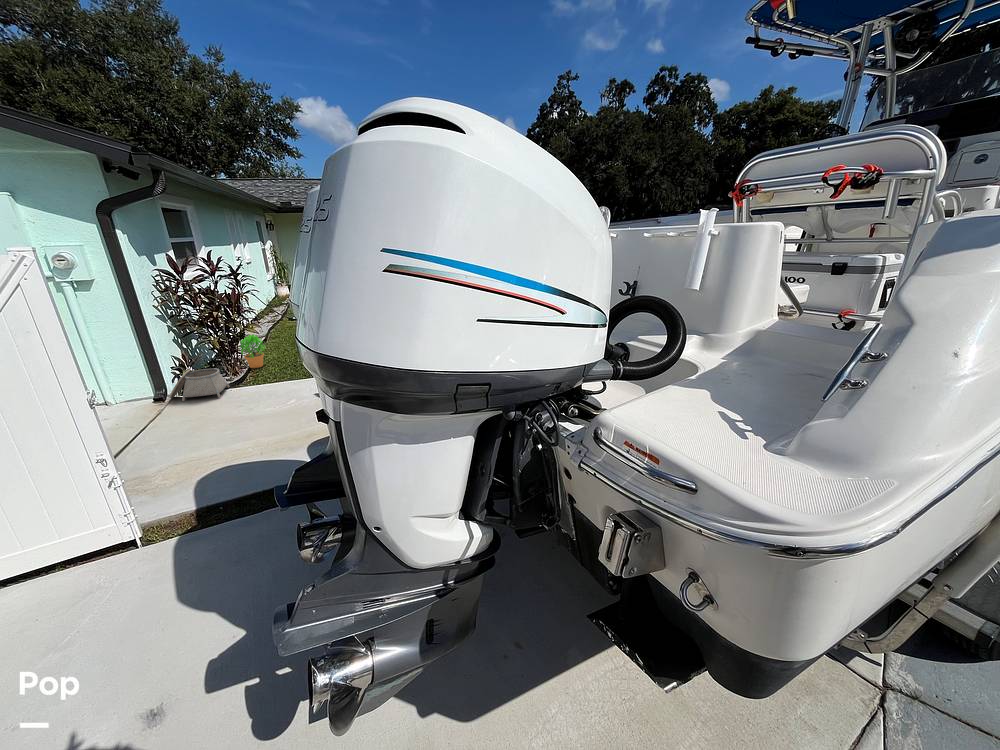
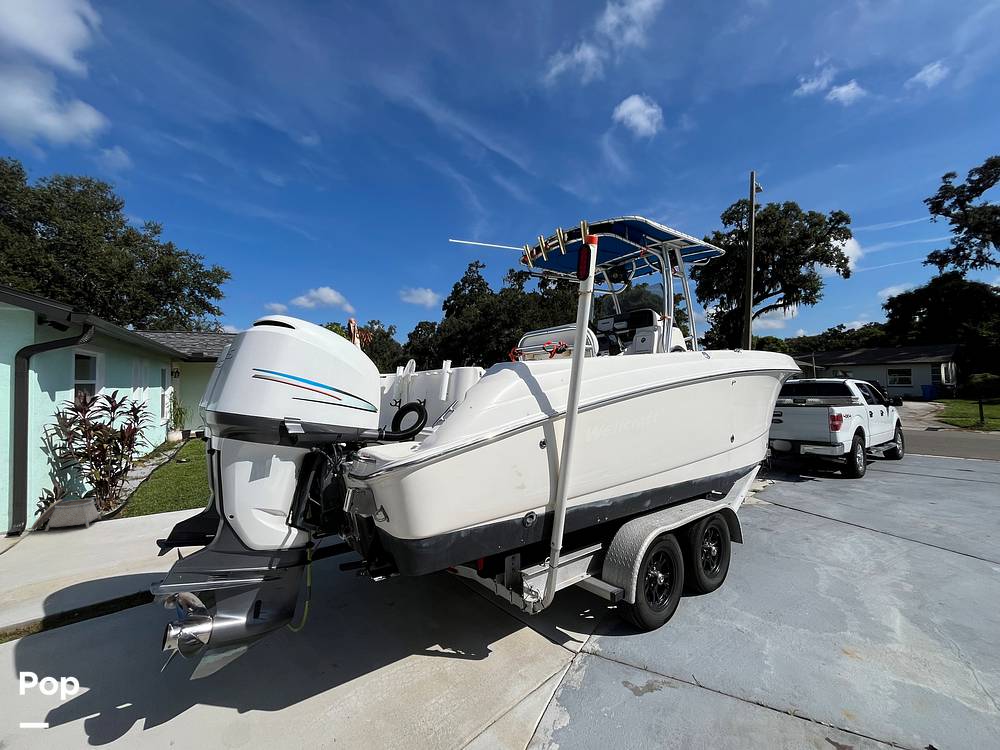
potted plant: present [240,335,264,368] -> none [118,468,149,503]

